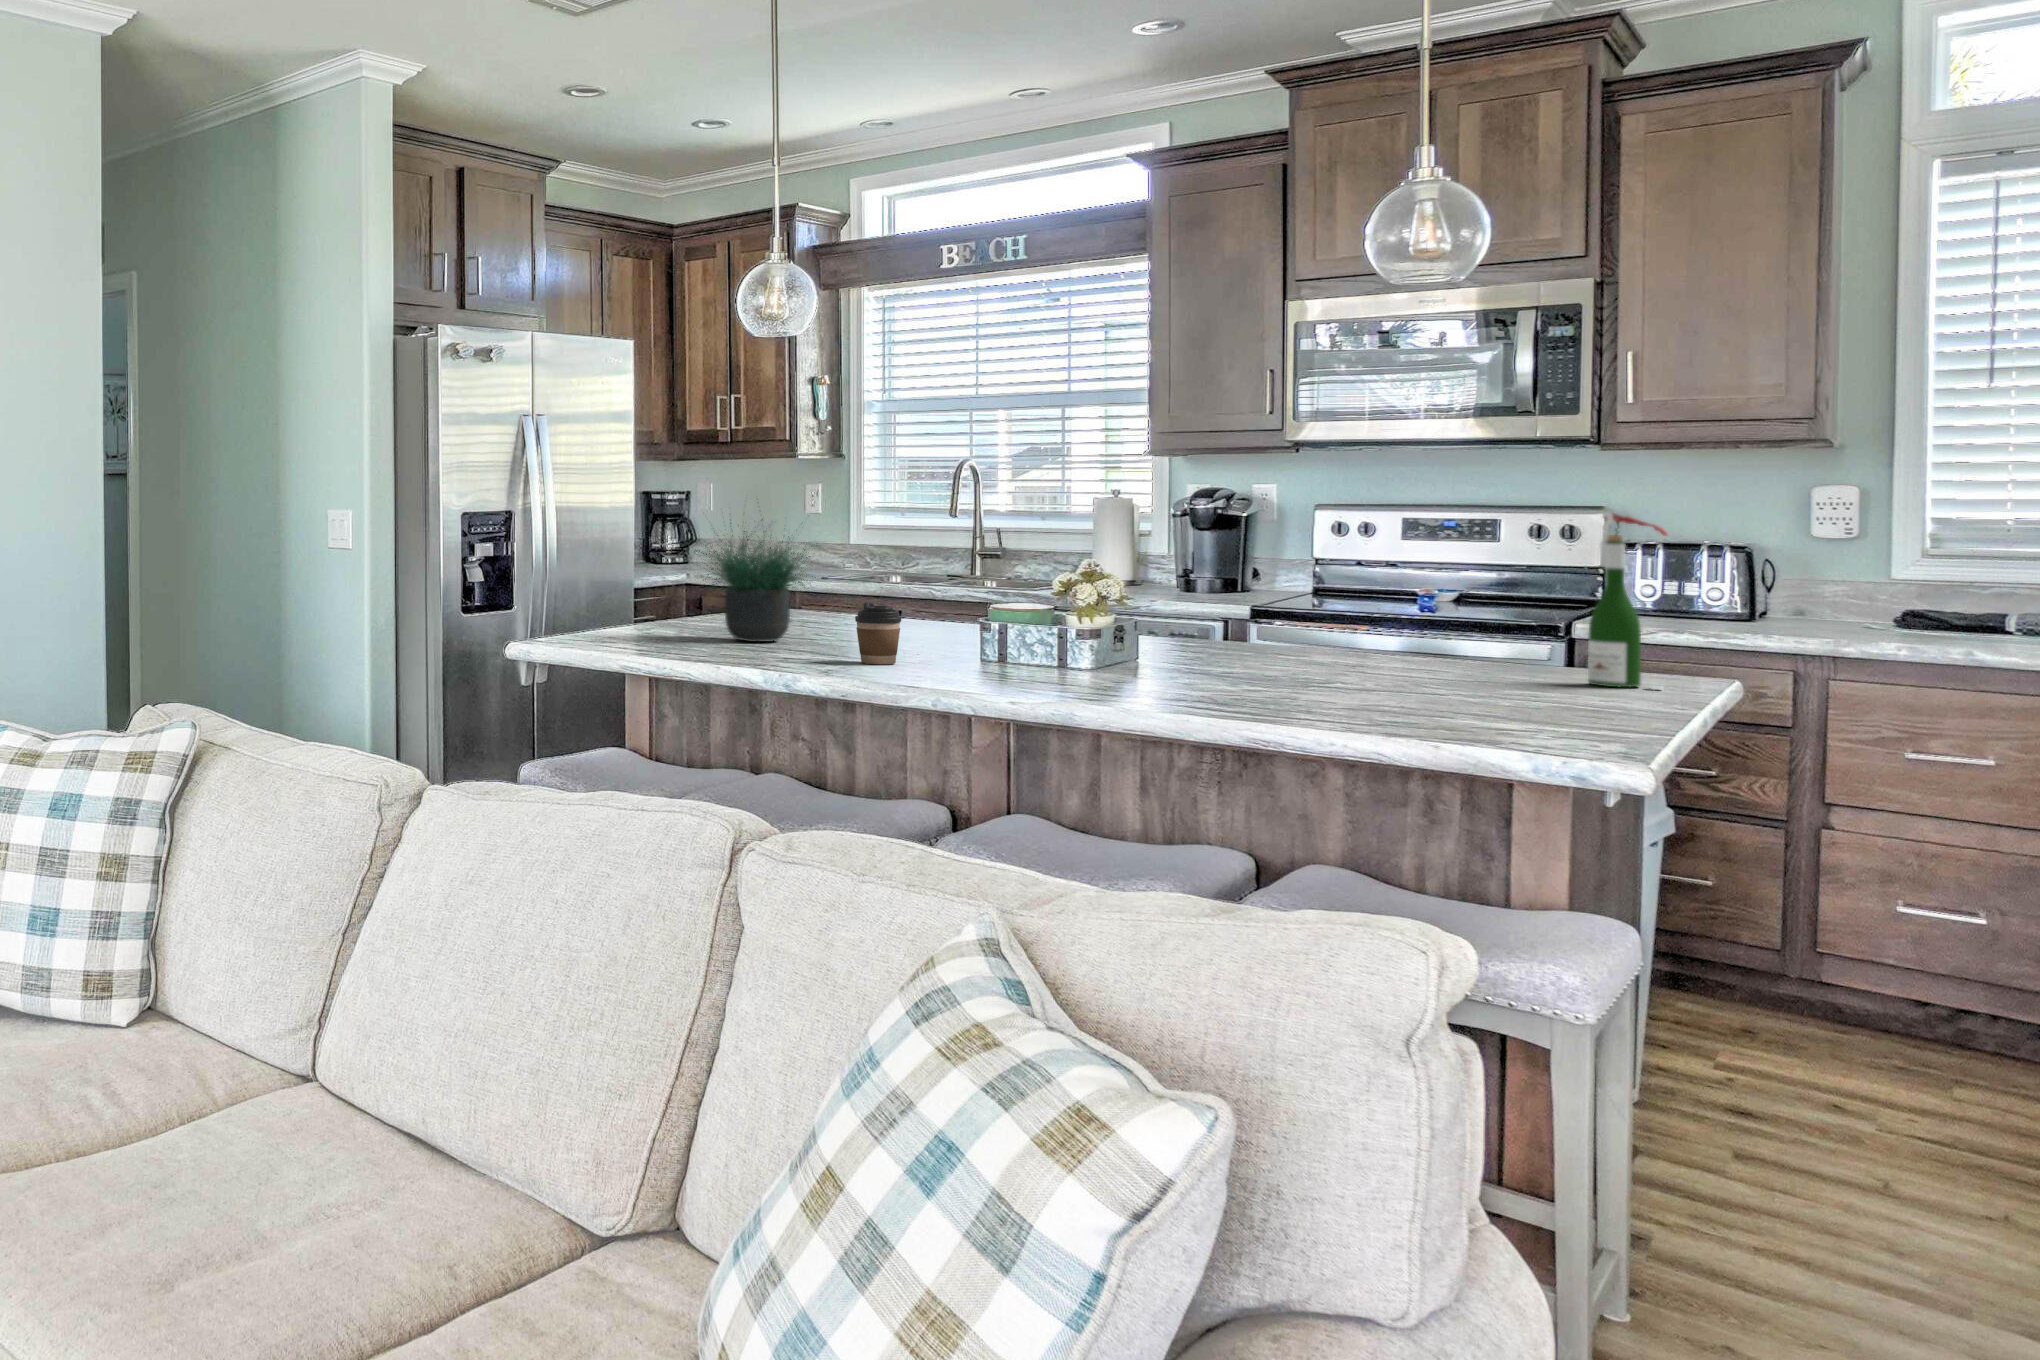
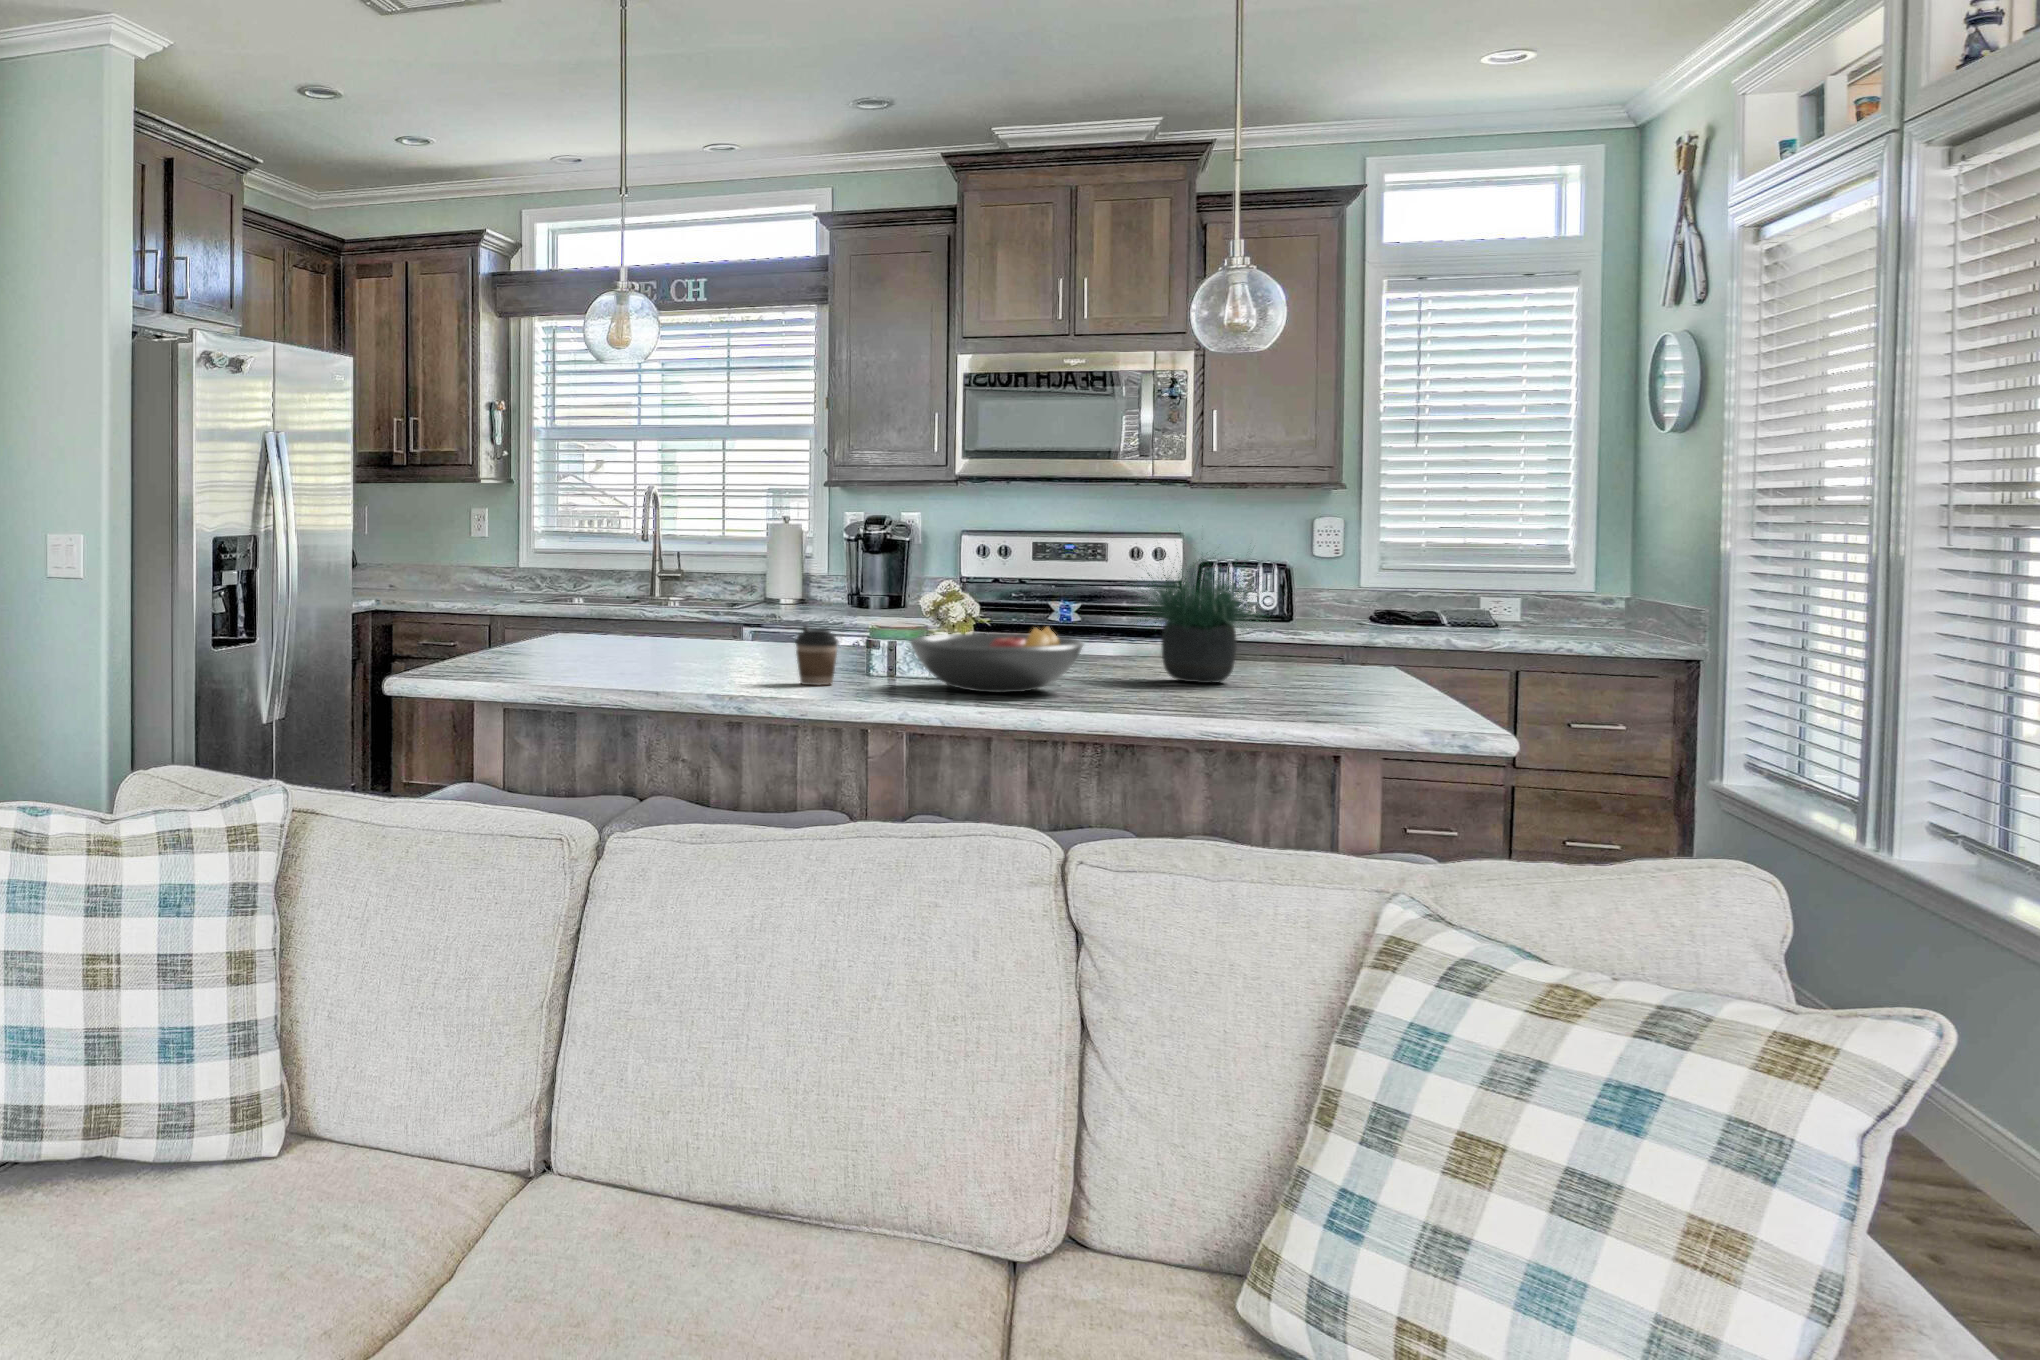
wine bottle: present [1588,511,1667,690] -> none [1332,537,1393,678]
potted plant: present [696,519,816,642] -> present [1134,552,1268,683]
fruit bowl: none [957,609,1156,680] -> present [910,626,1084,693]

